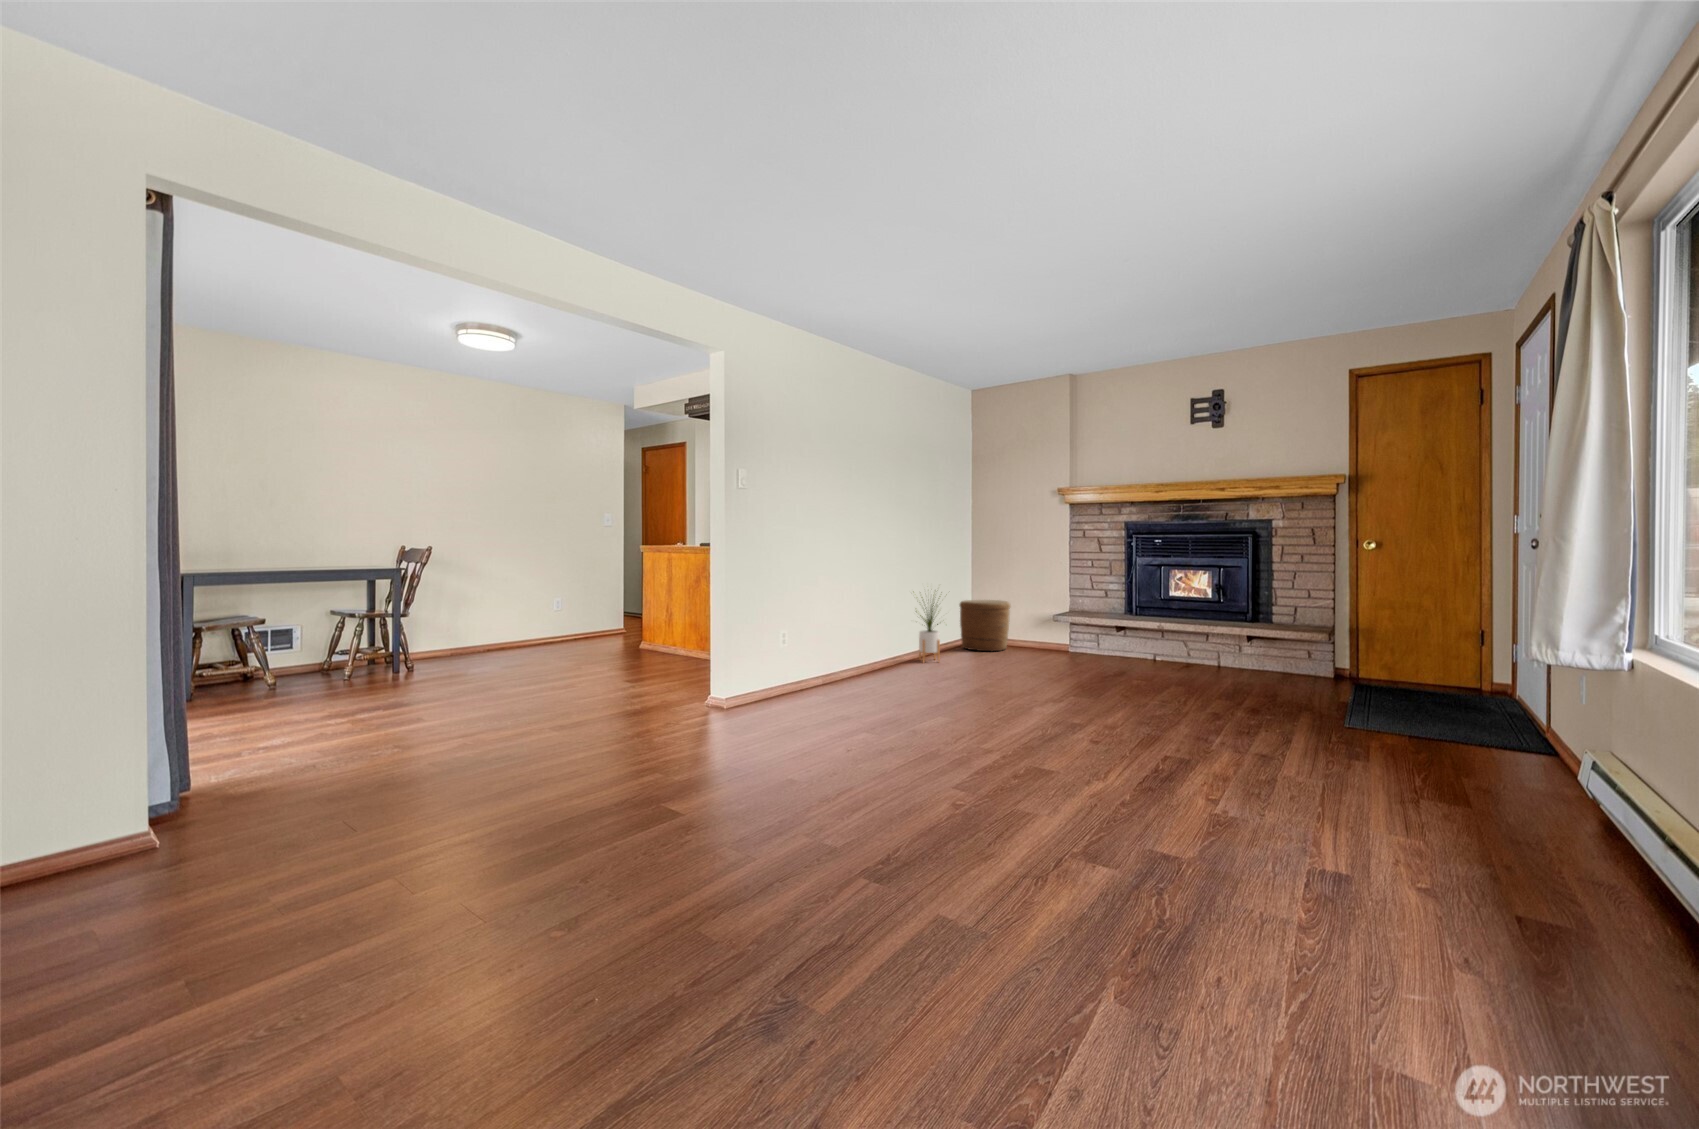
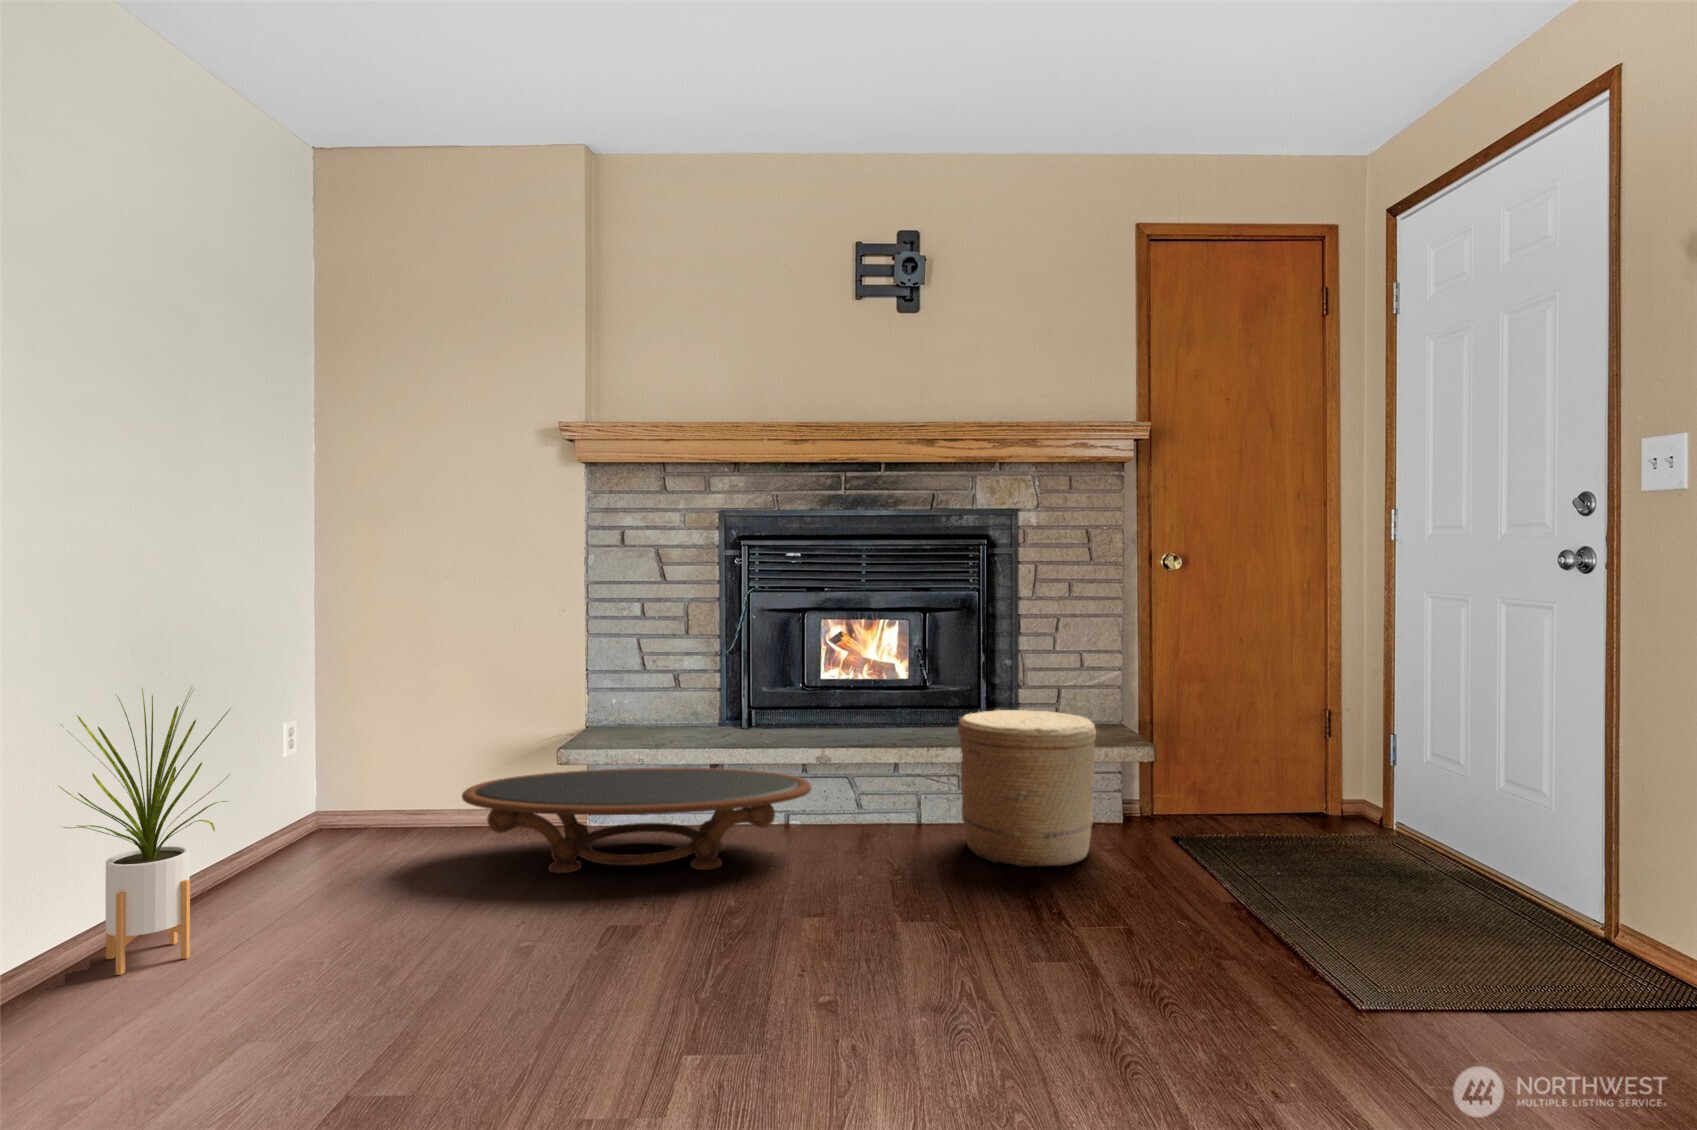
woven basket: present [960,600,1010,651] -> present [958,710,1096,867]
coffee table: none [1019,627,1158,666] -> present [462,768,811,873]

